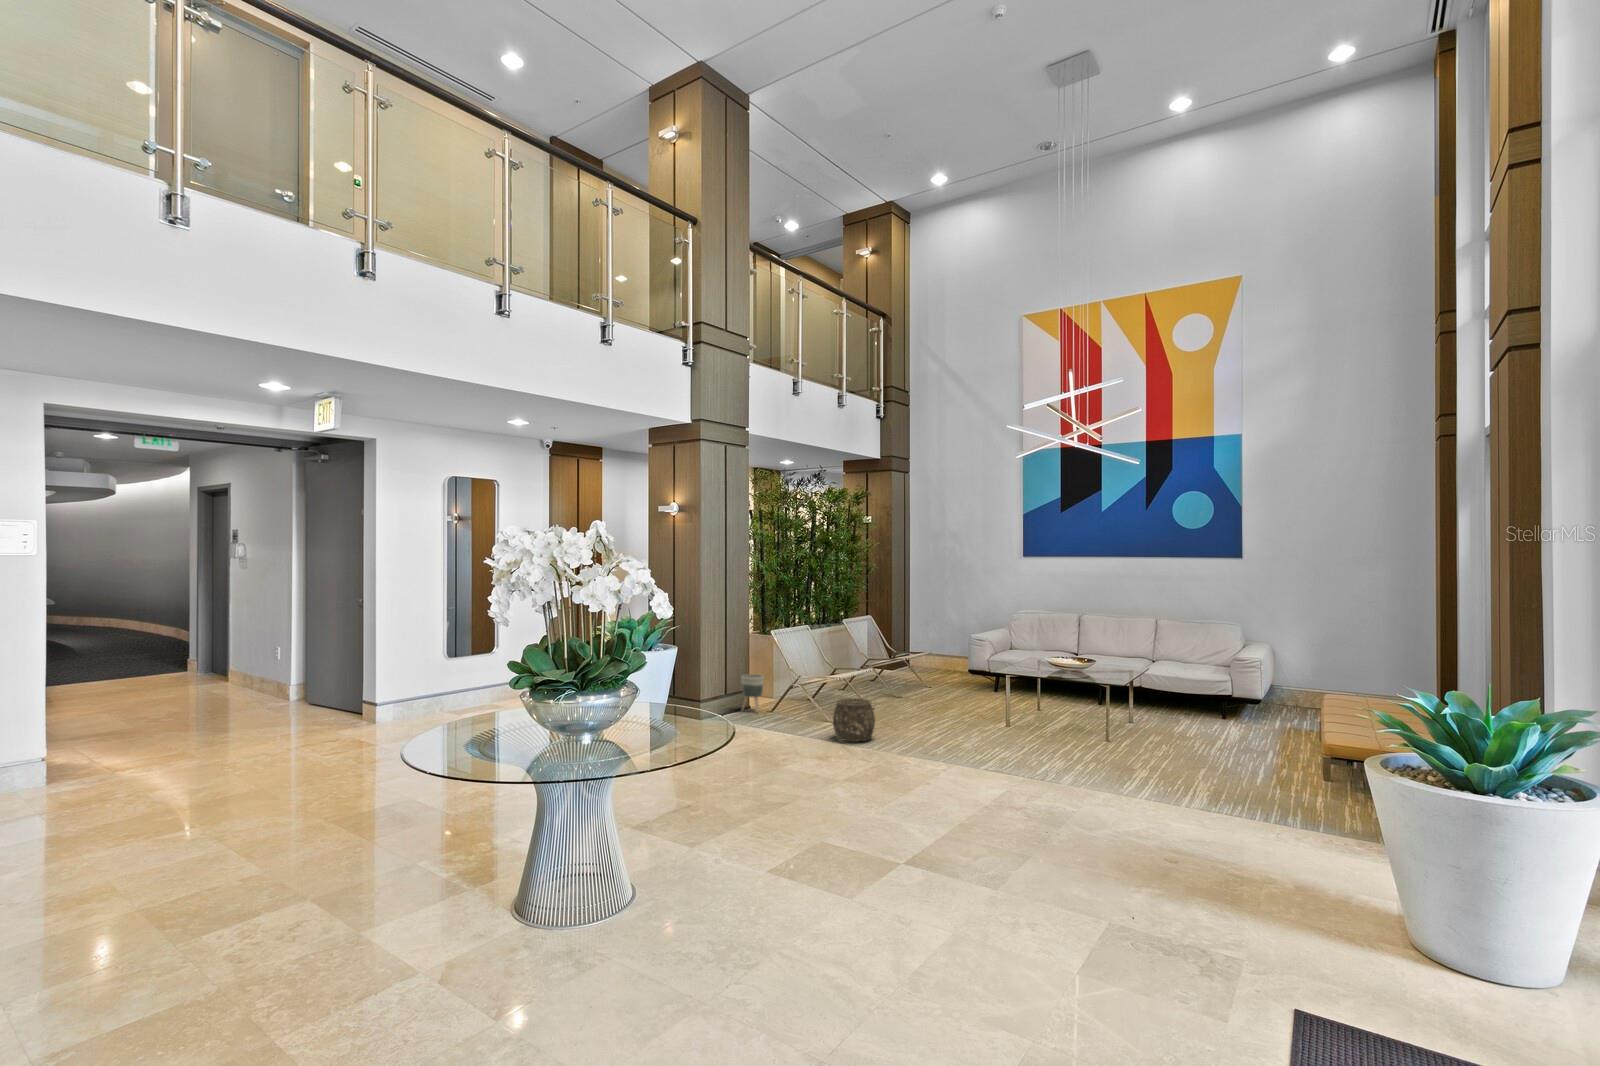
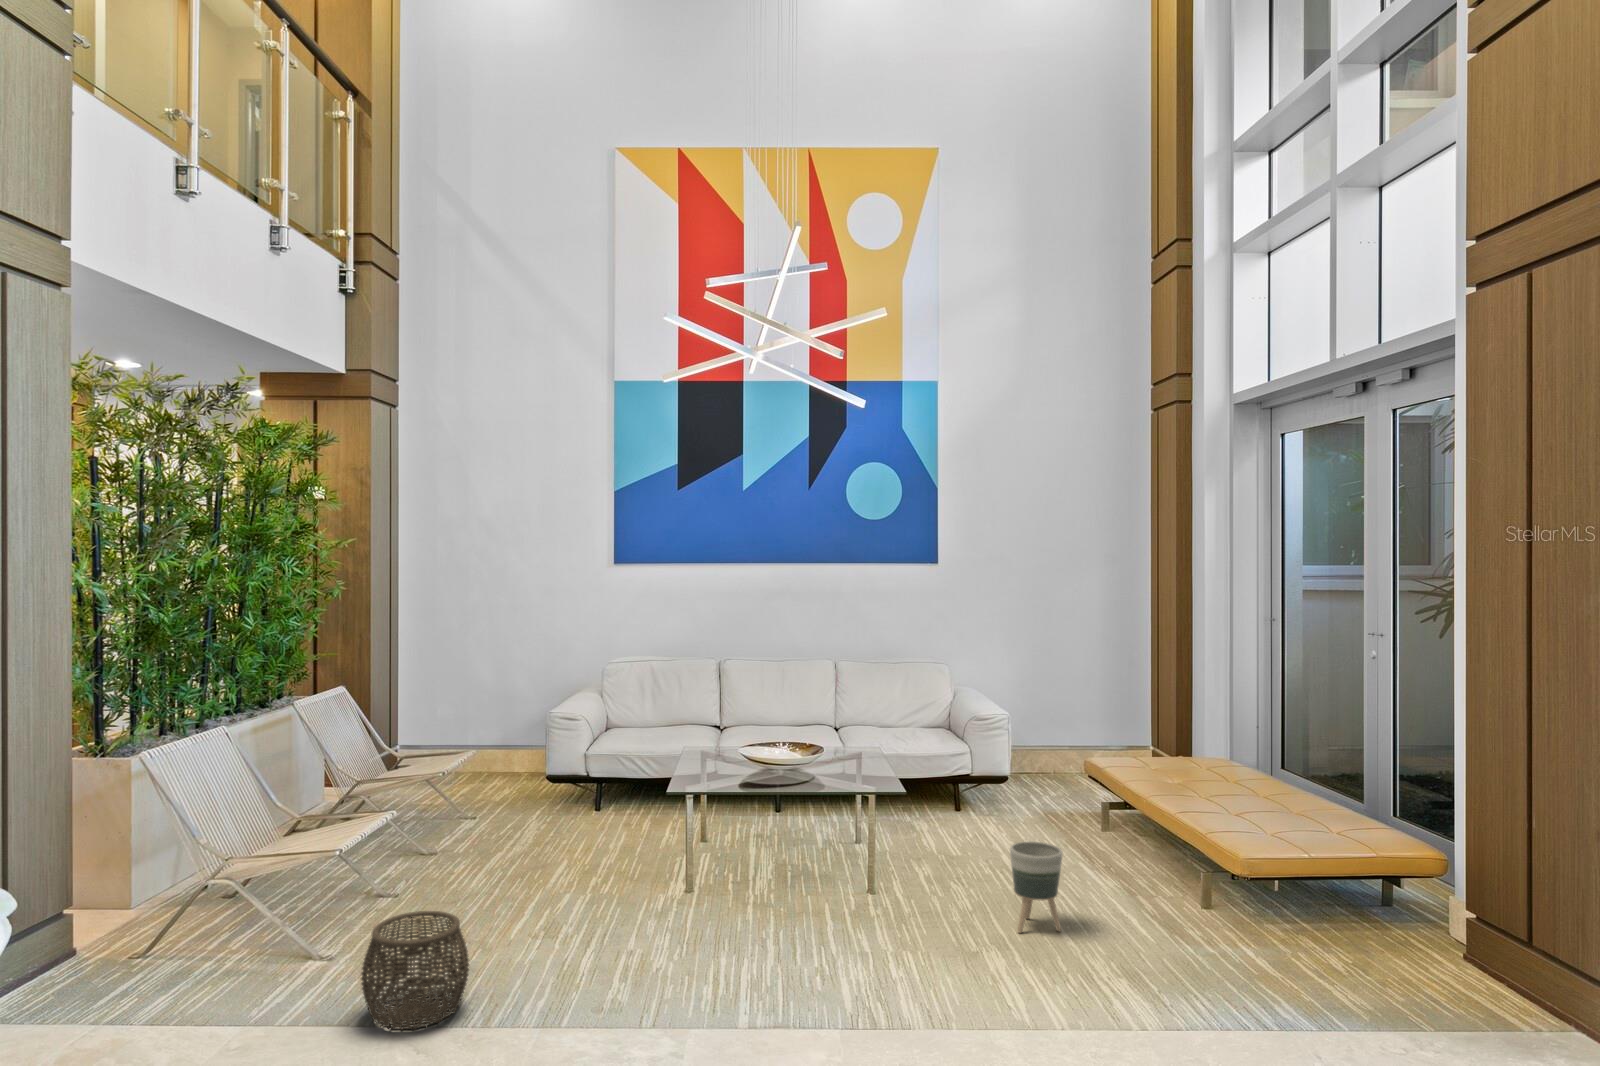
planter: present [741,674,764,713] -> present [1010,841,1063,933]

